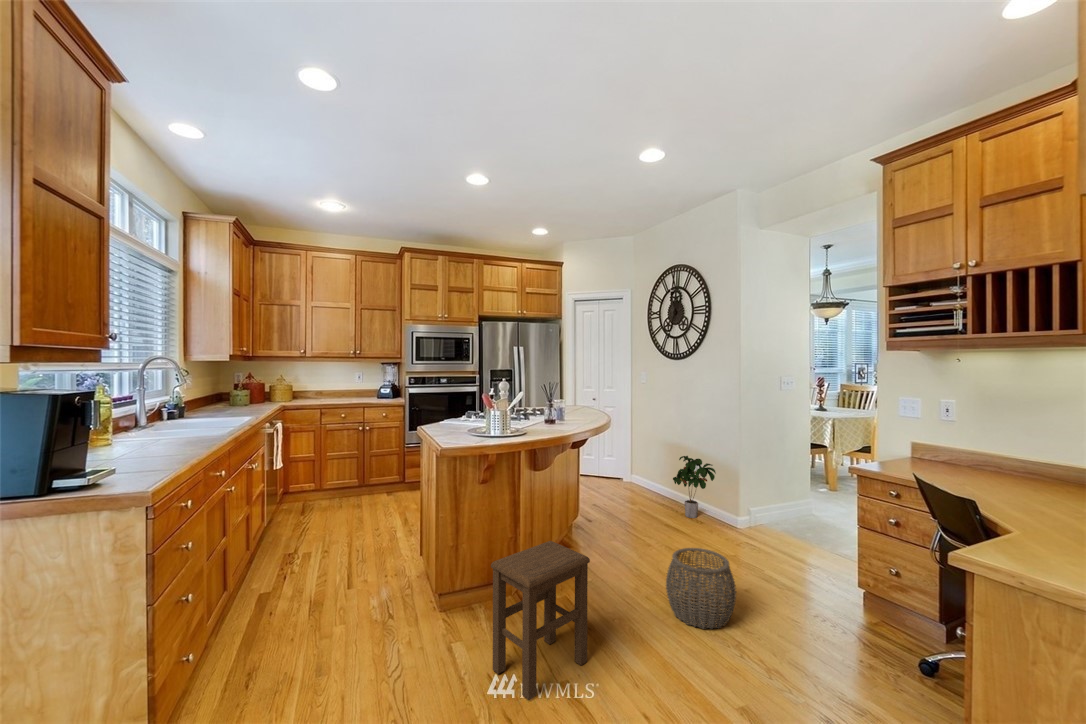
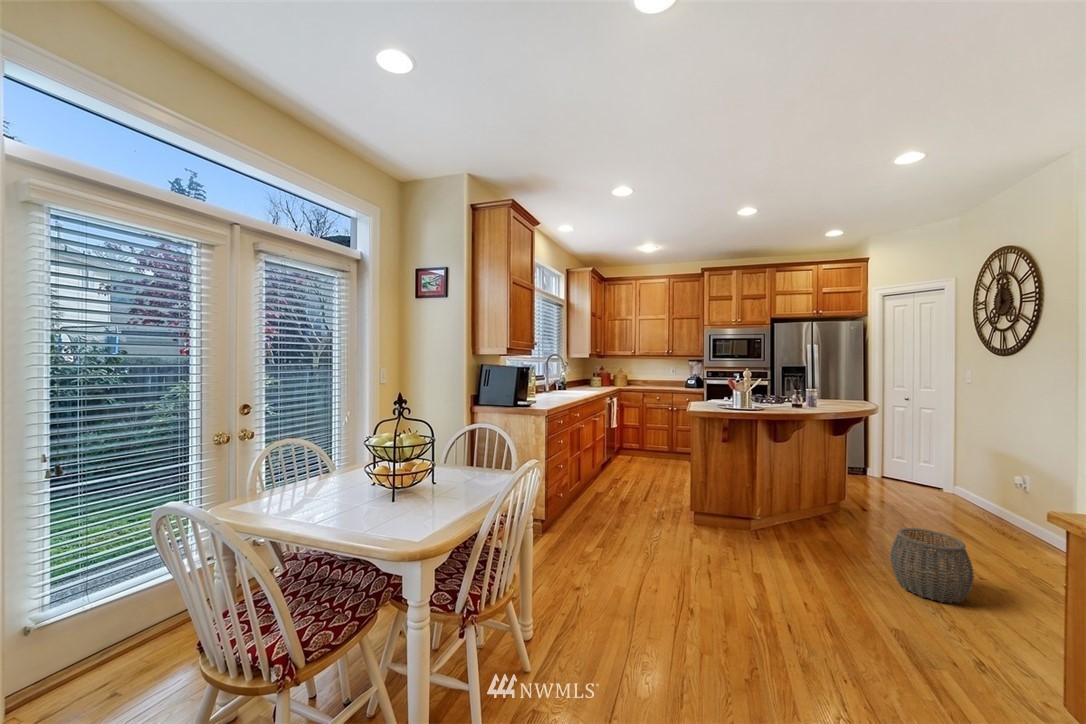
potted plant: present [673,456,716,518] -> none [992,464,1048,536]
stool: present [491,541,590,700] -> none [713,486,790,576]

